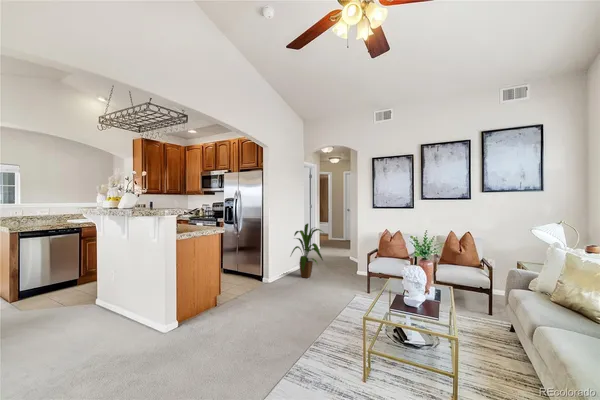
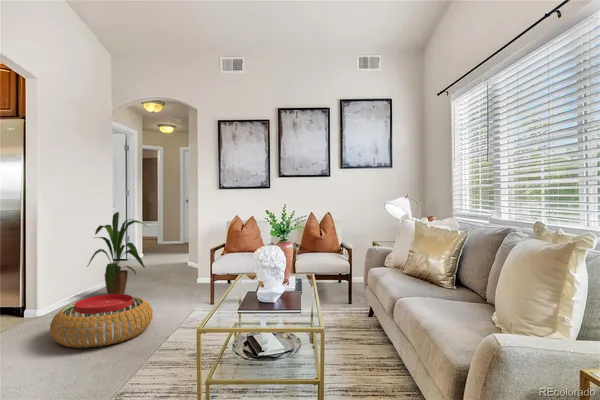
pouf: none [273,278,329,312] -> present [50,294,153,348]

